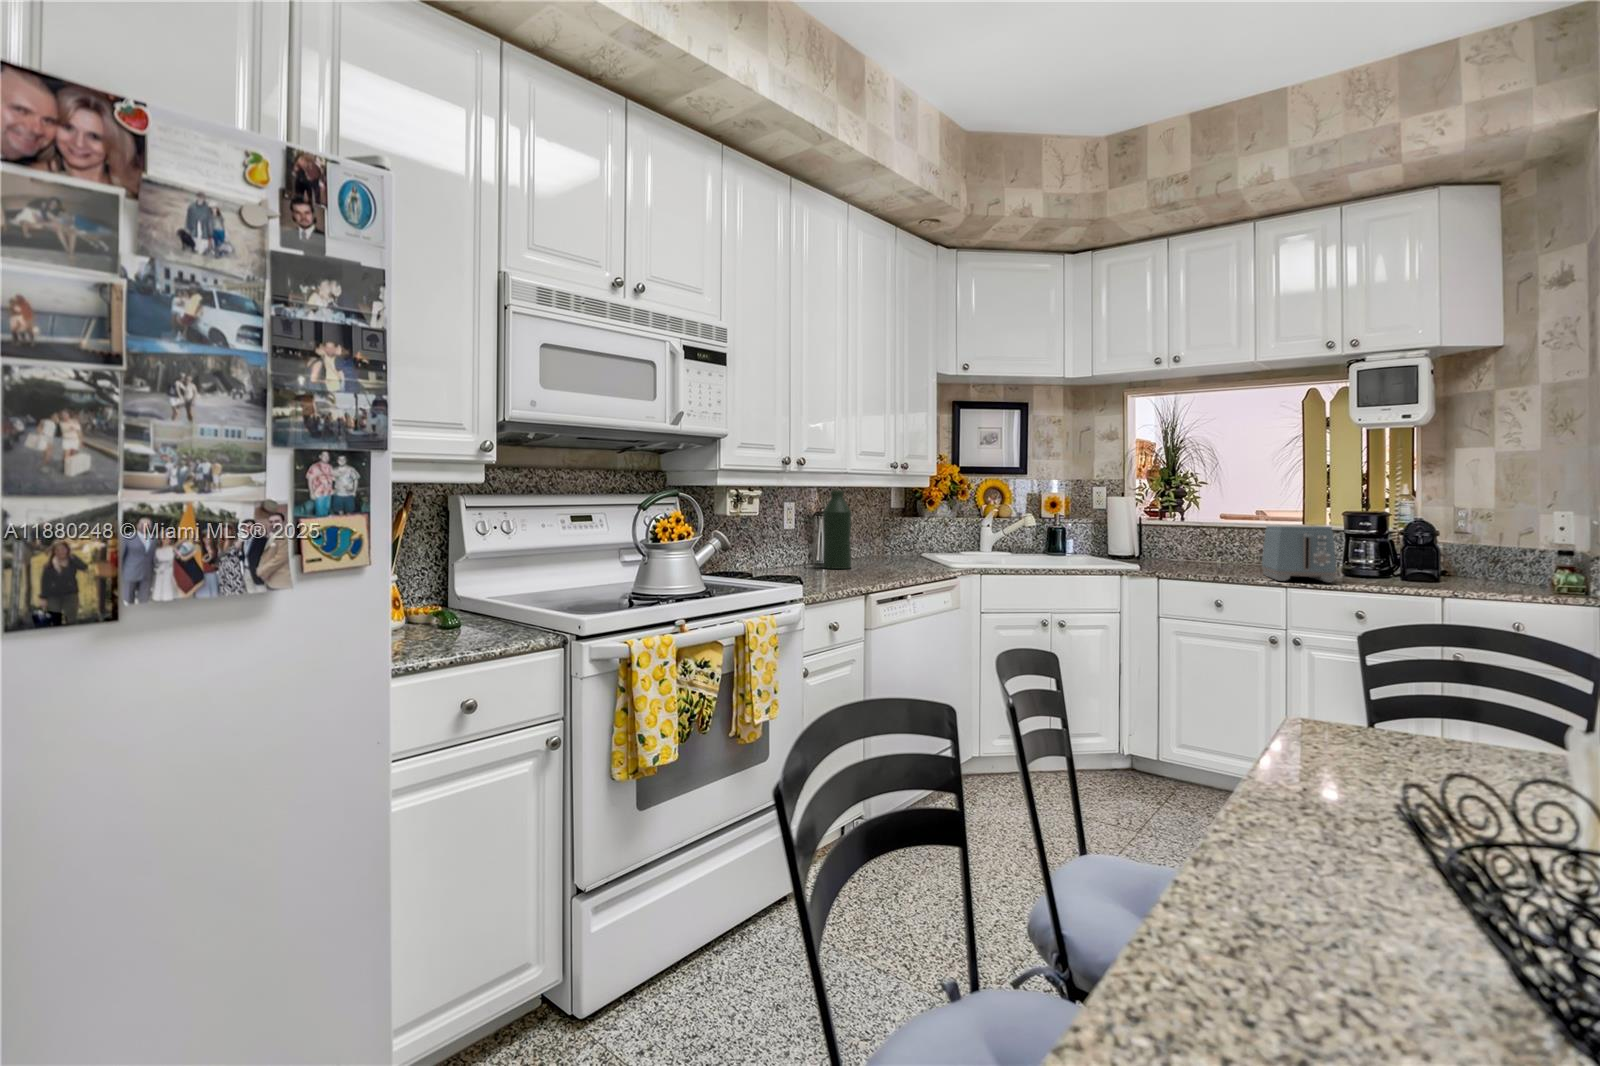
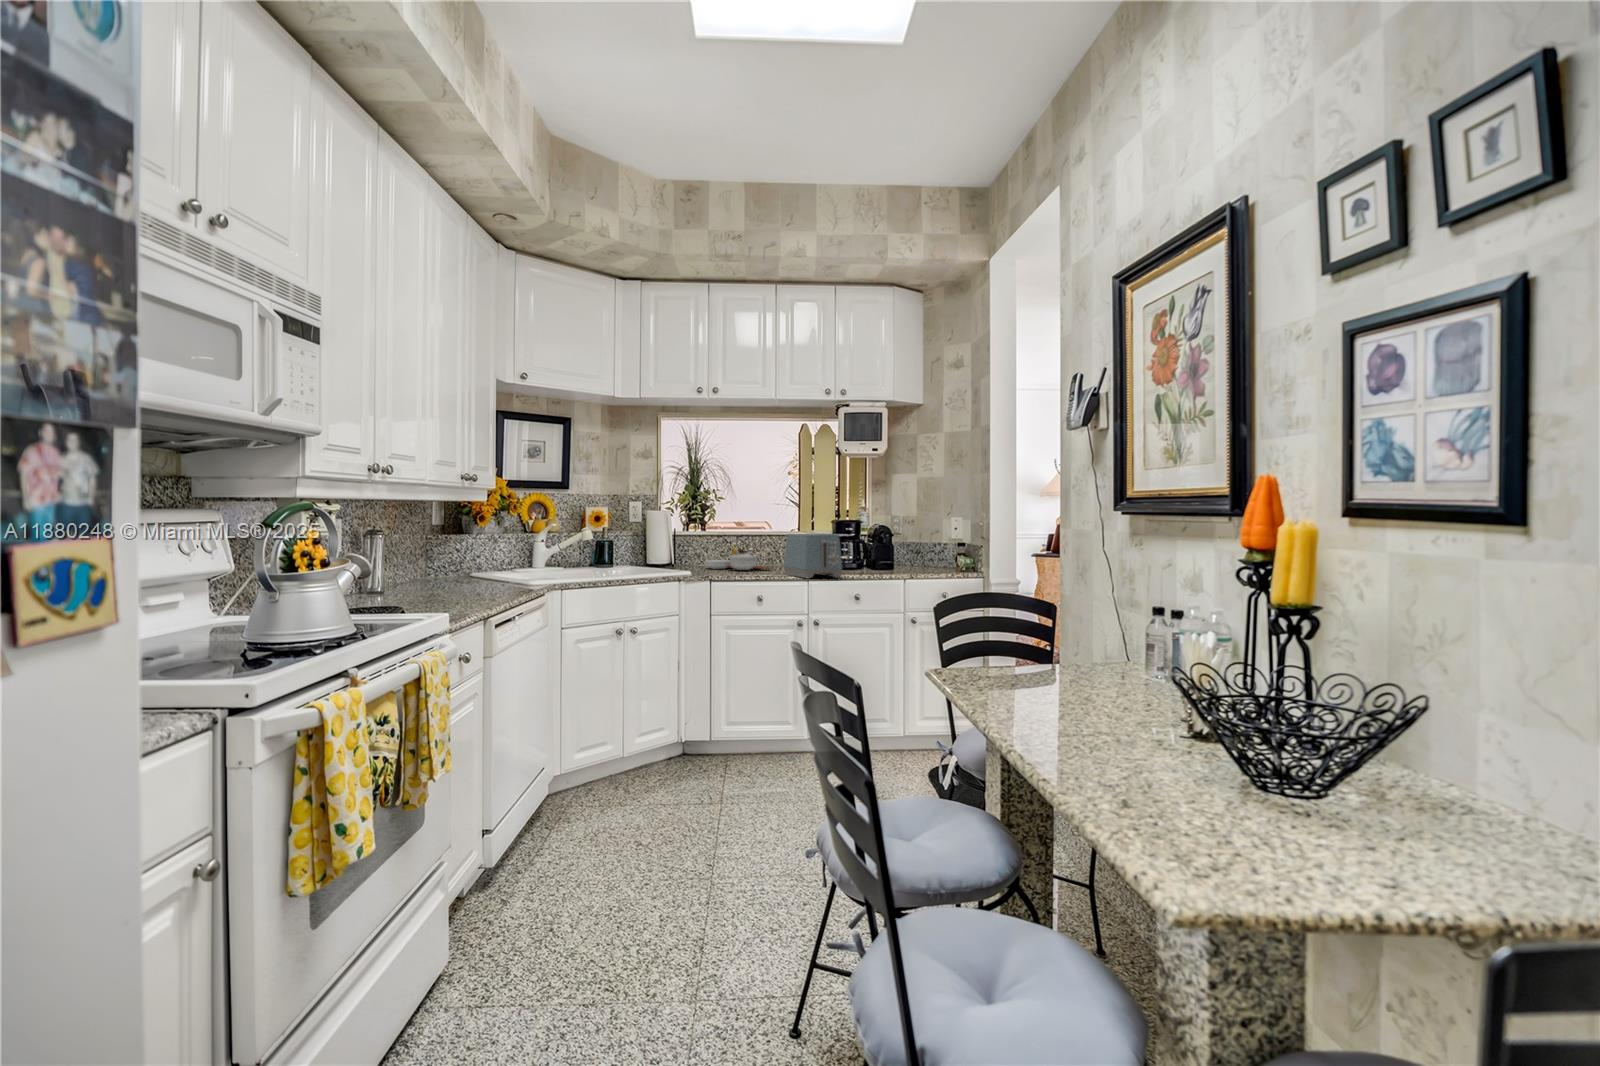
bottle: present [822,490,851,569] -> none [391,503,429,593]
cutting board: none [1169,538,1254,568] -> present [705,545,770,570]

